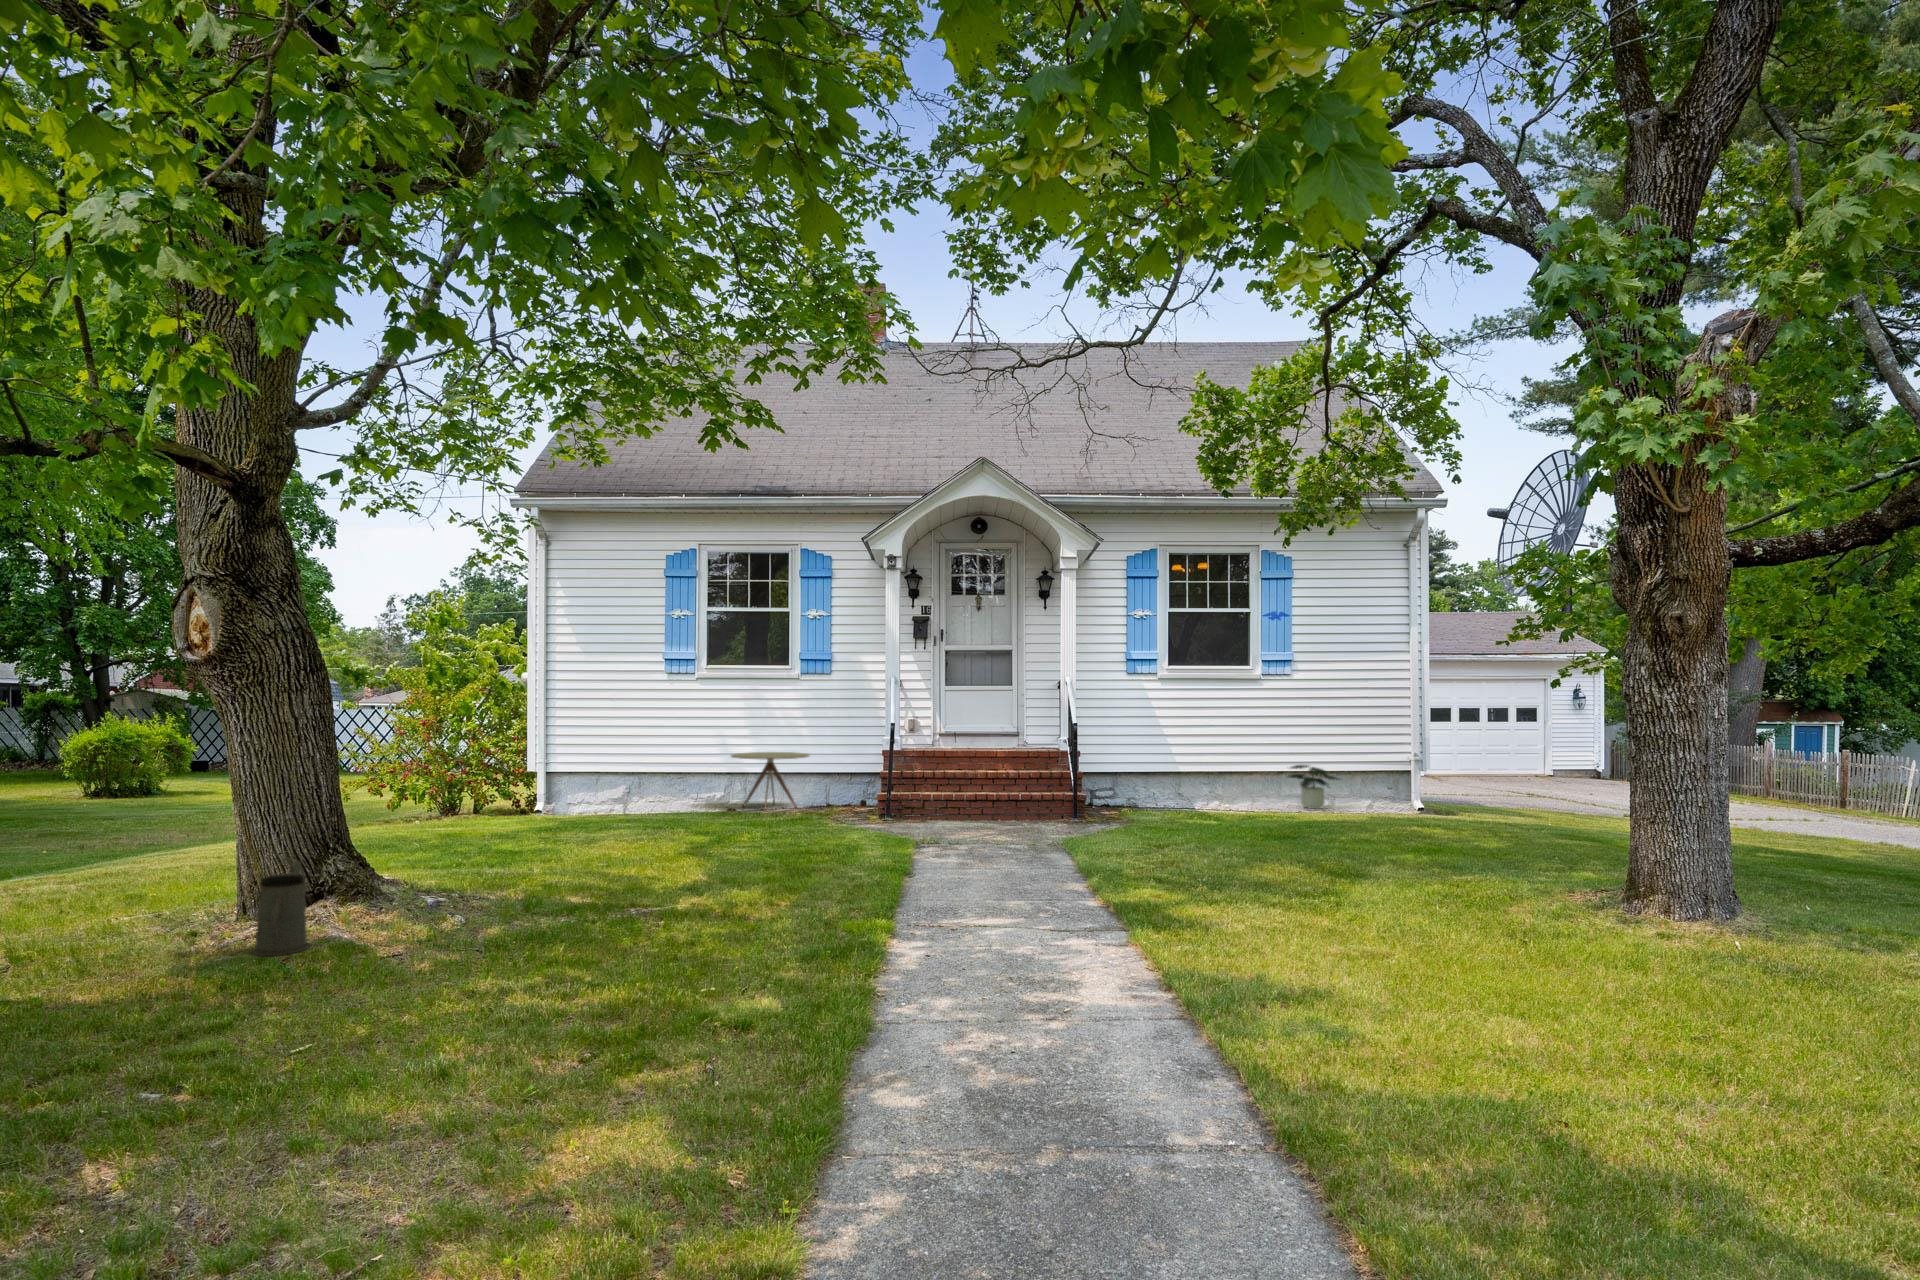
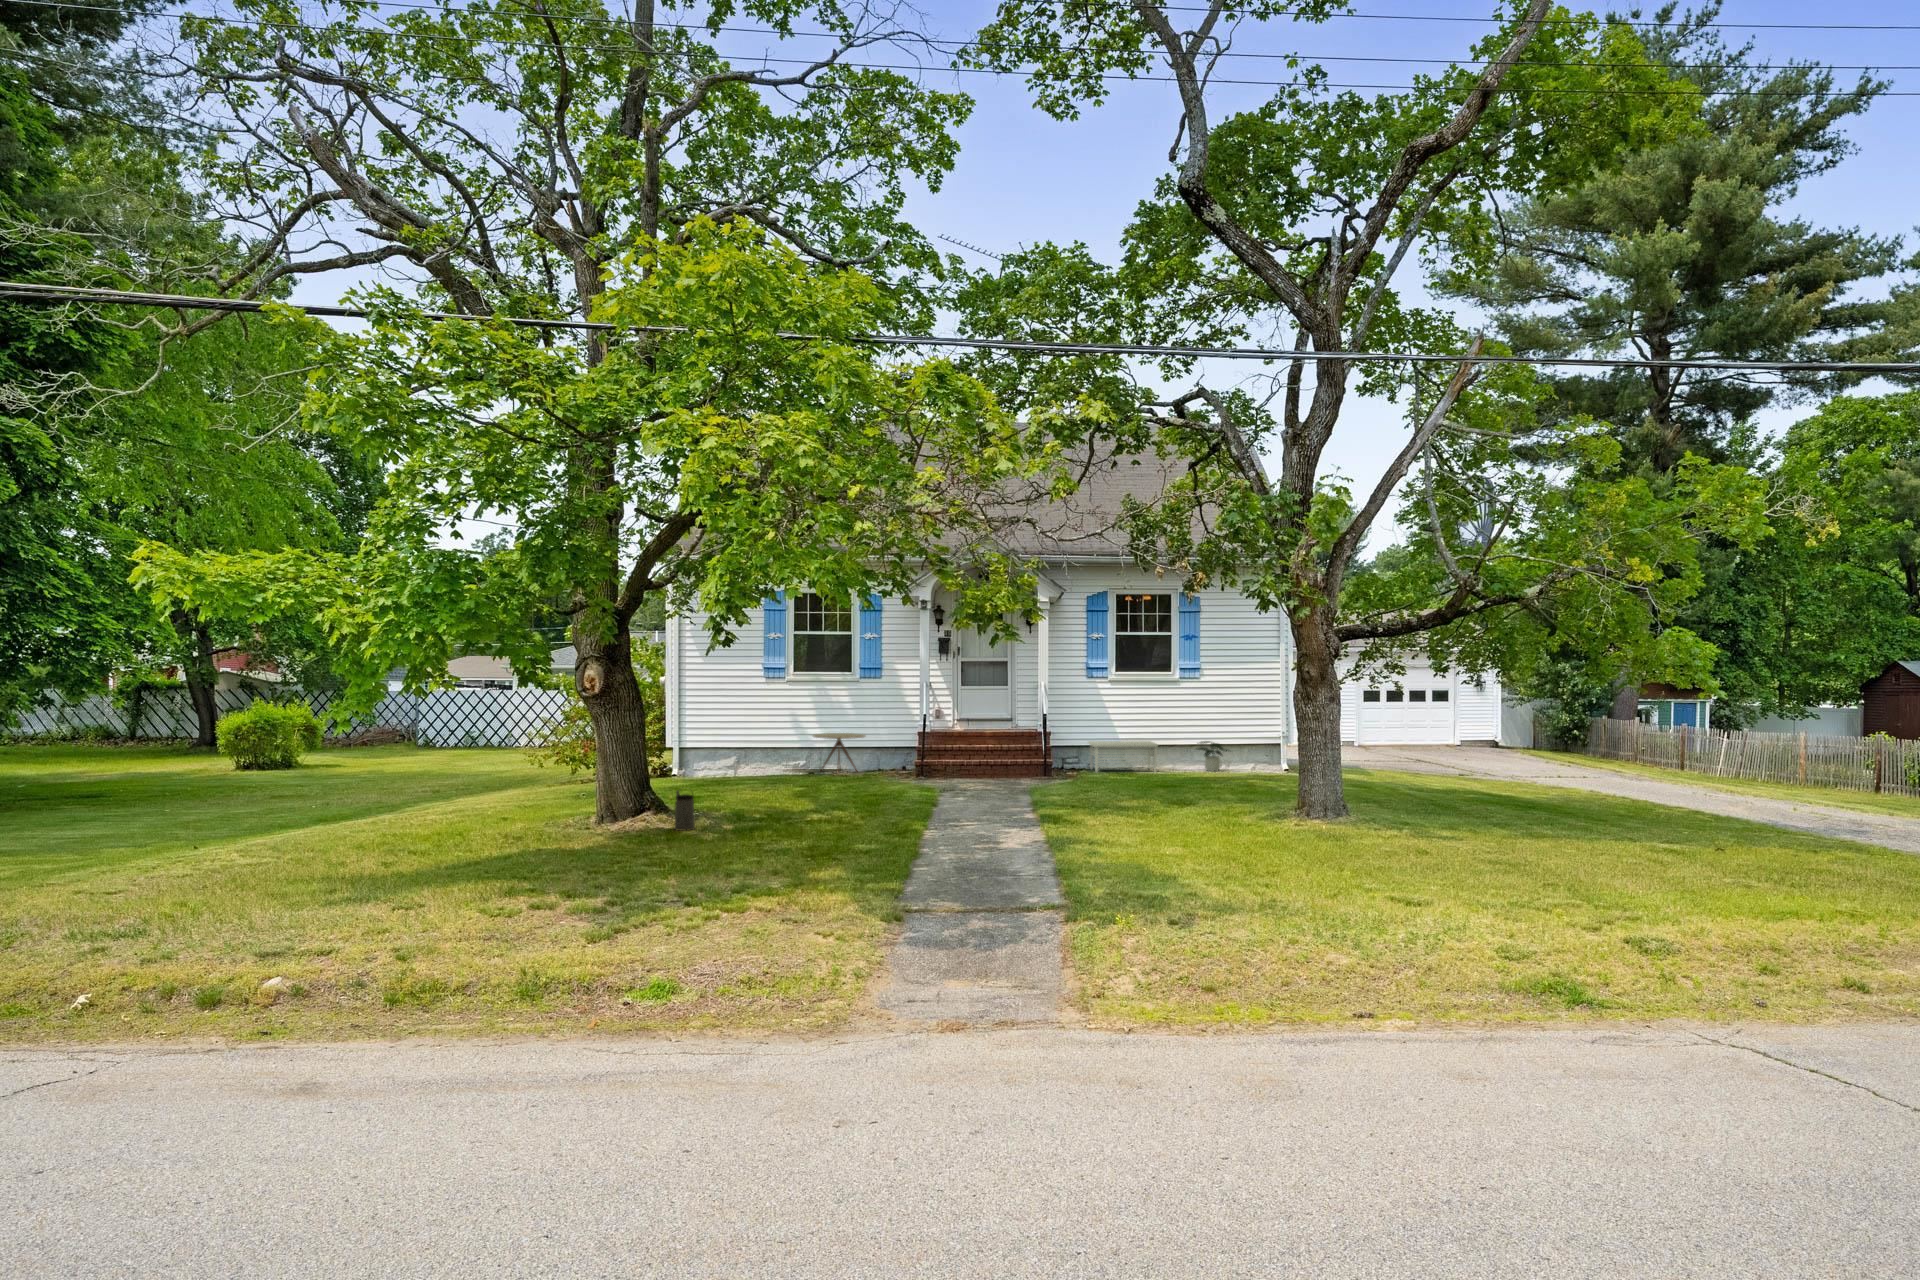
storage bench: none [1131,764,1235,810] -> present [1088,741,1158,772]

